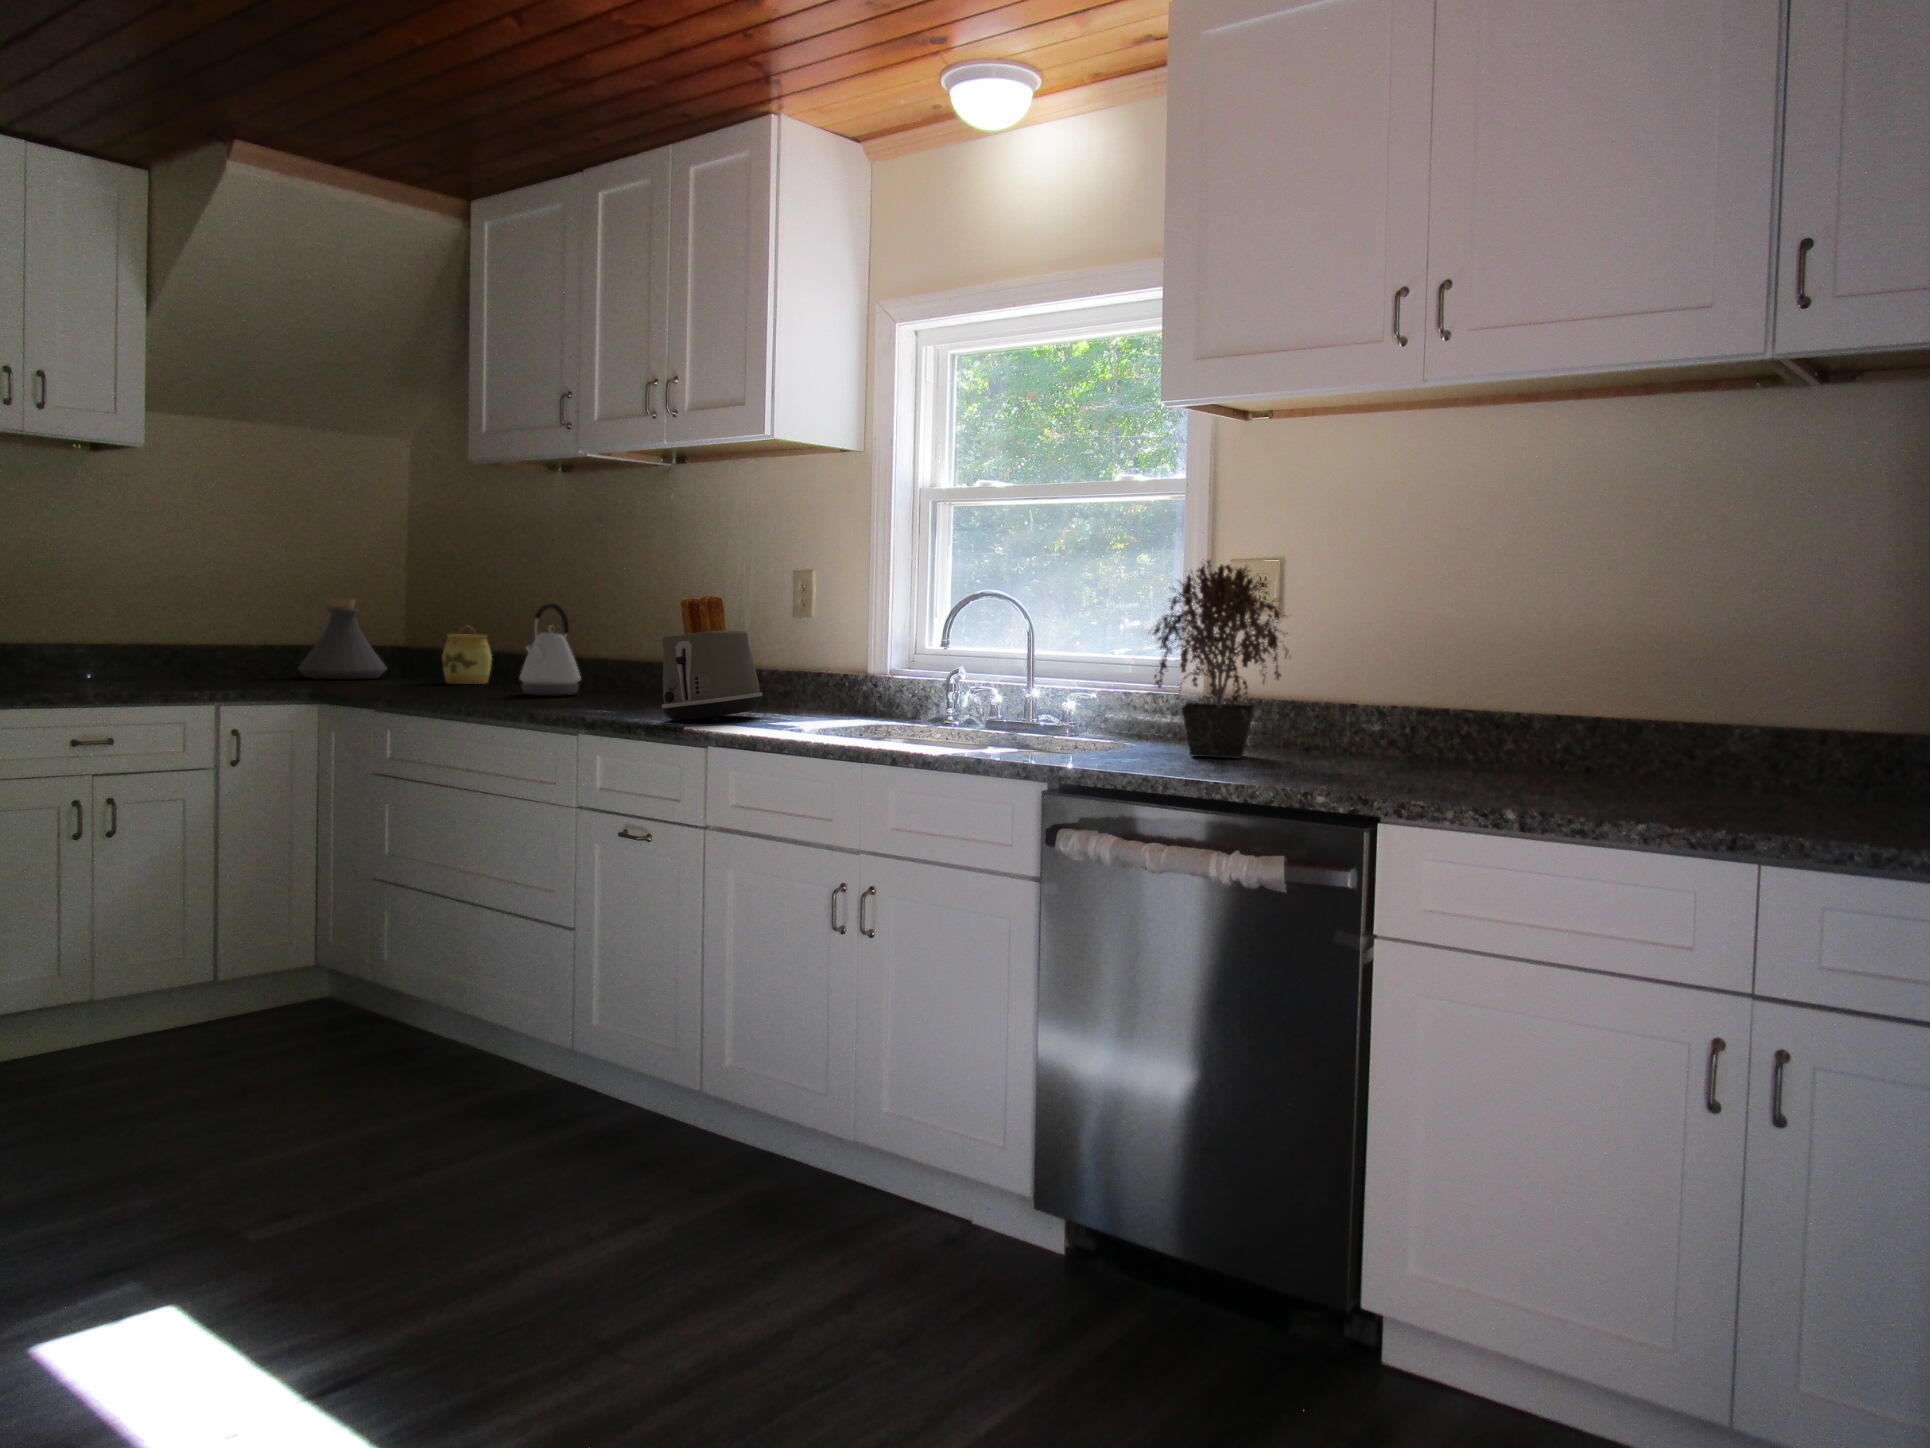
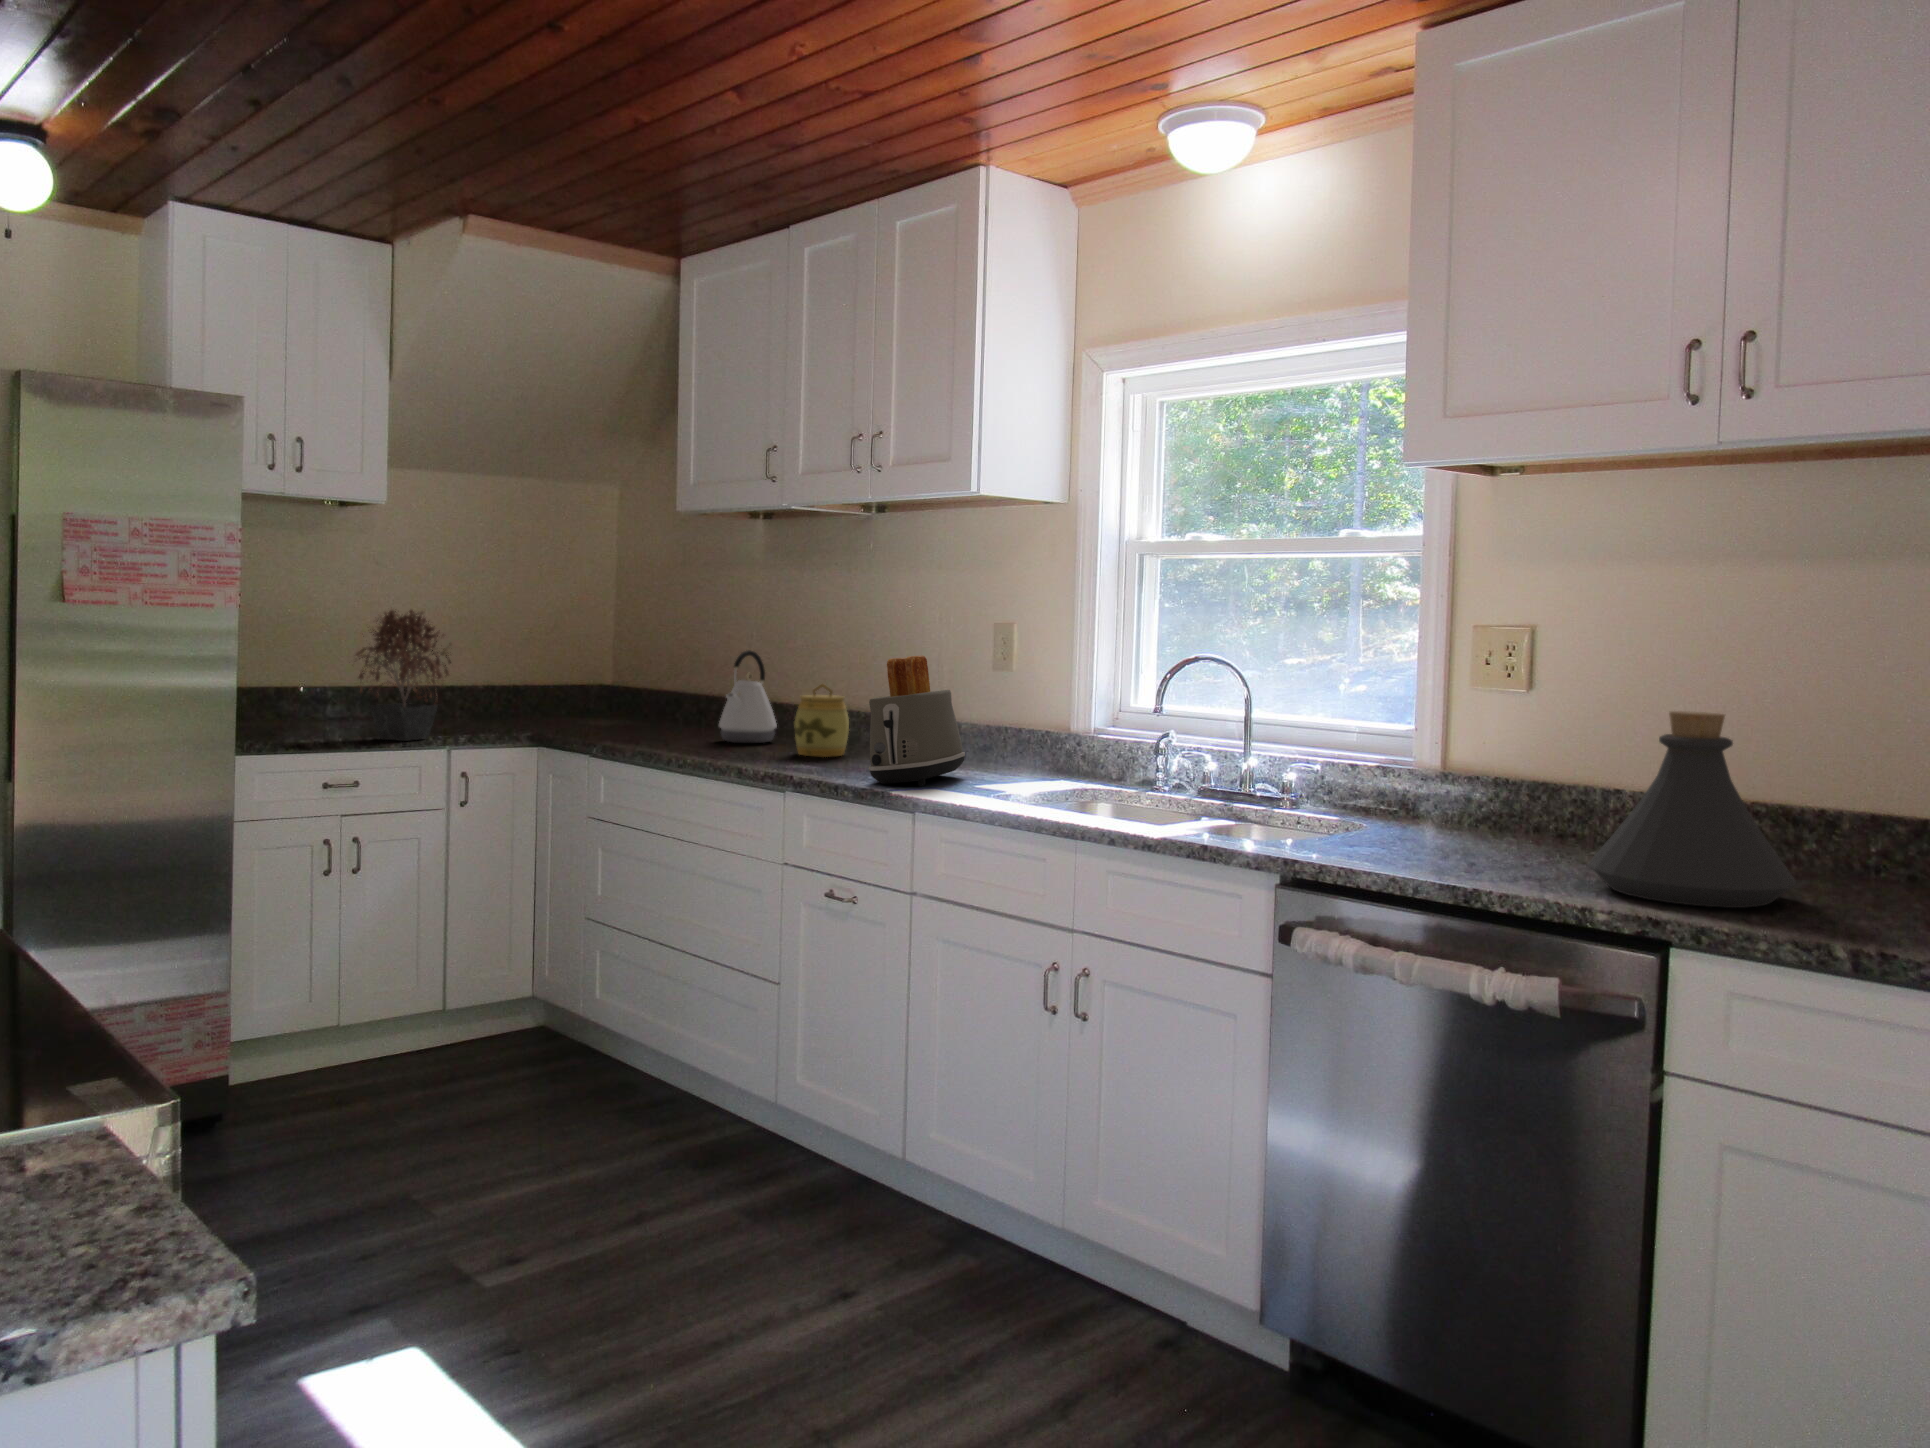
potted plant: present [1154,561,1288,758] -> present [356,609,452,741]
bottle: present [298,598,387,679] -> present [1588,711,1796,908]
jar: present [442,625,492,684] -> present [794,684,849,757]

